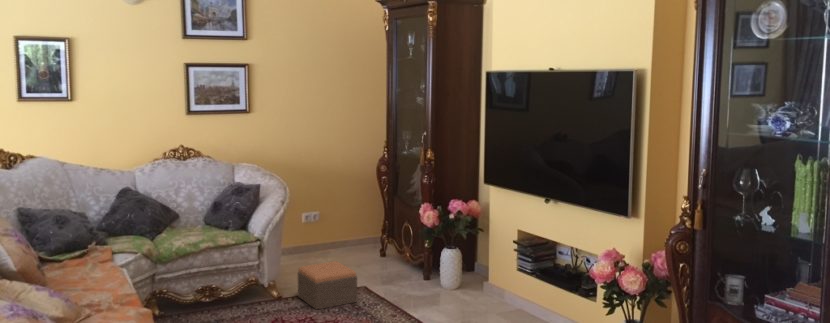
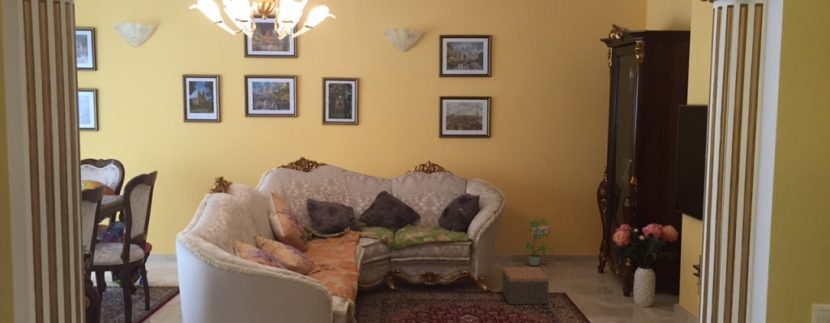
potted plant: none [294,203,327,259] -> present [524,220,549,266]

